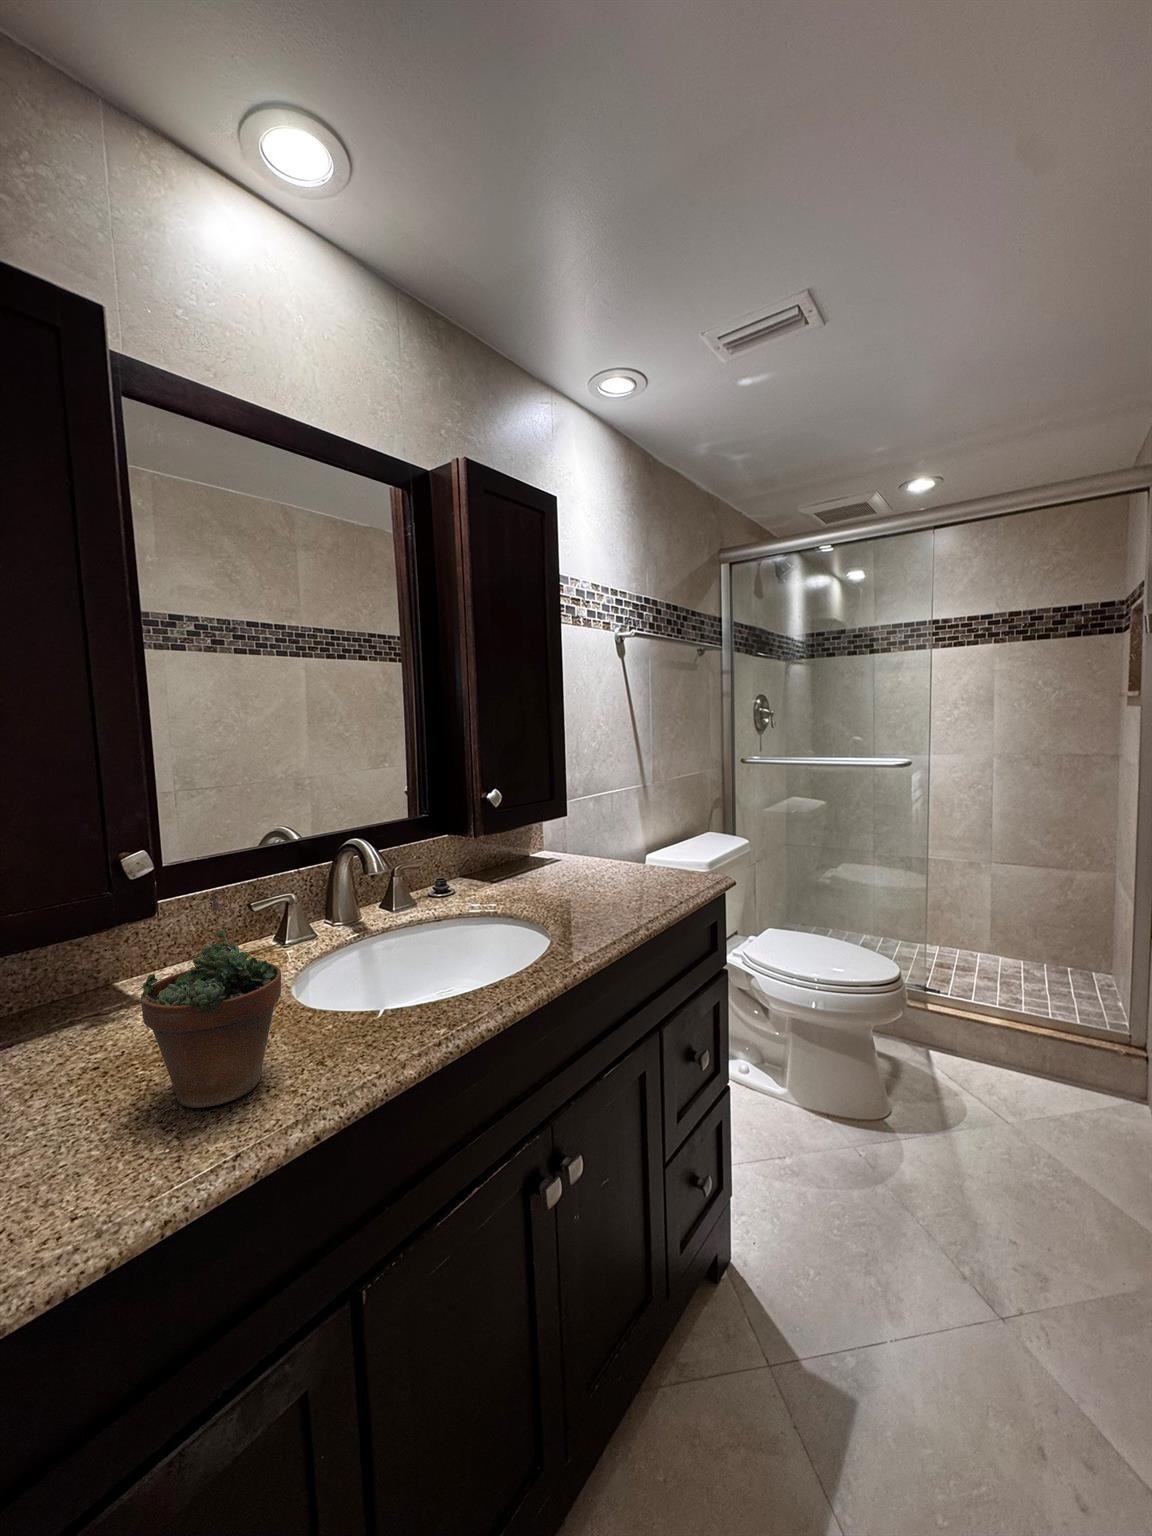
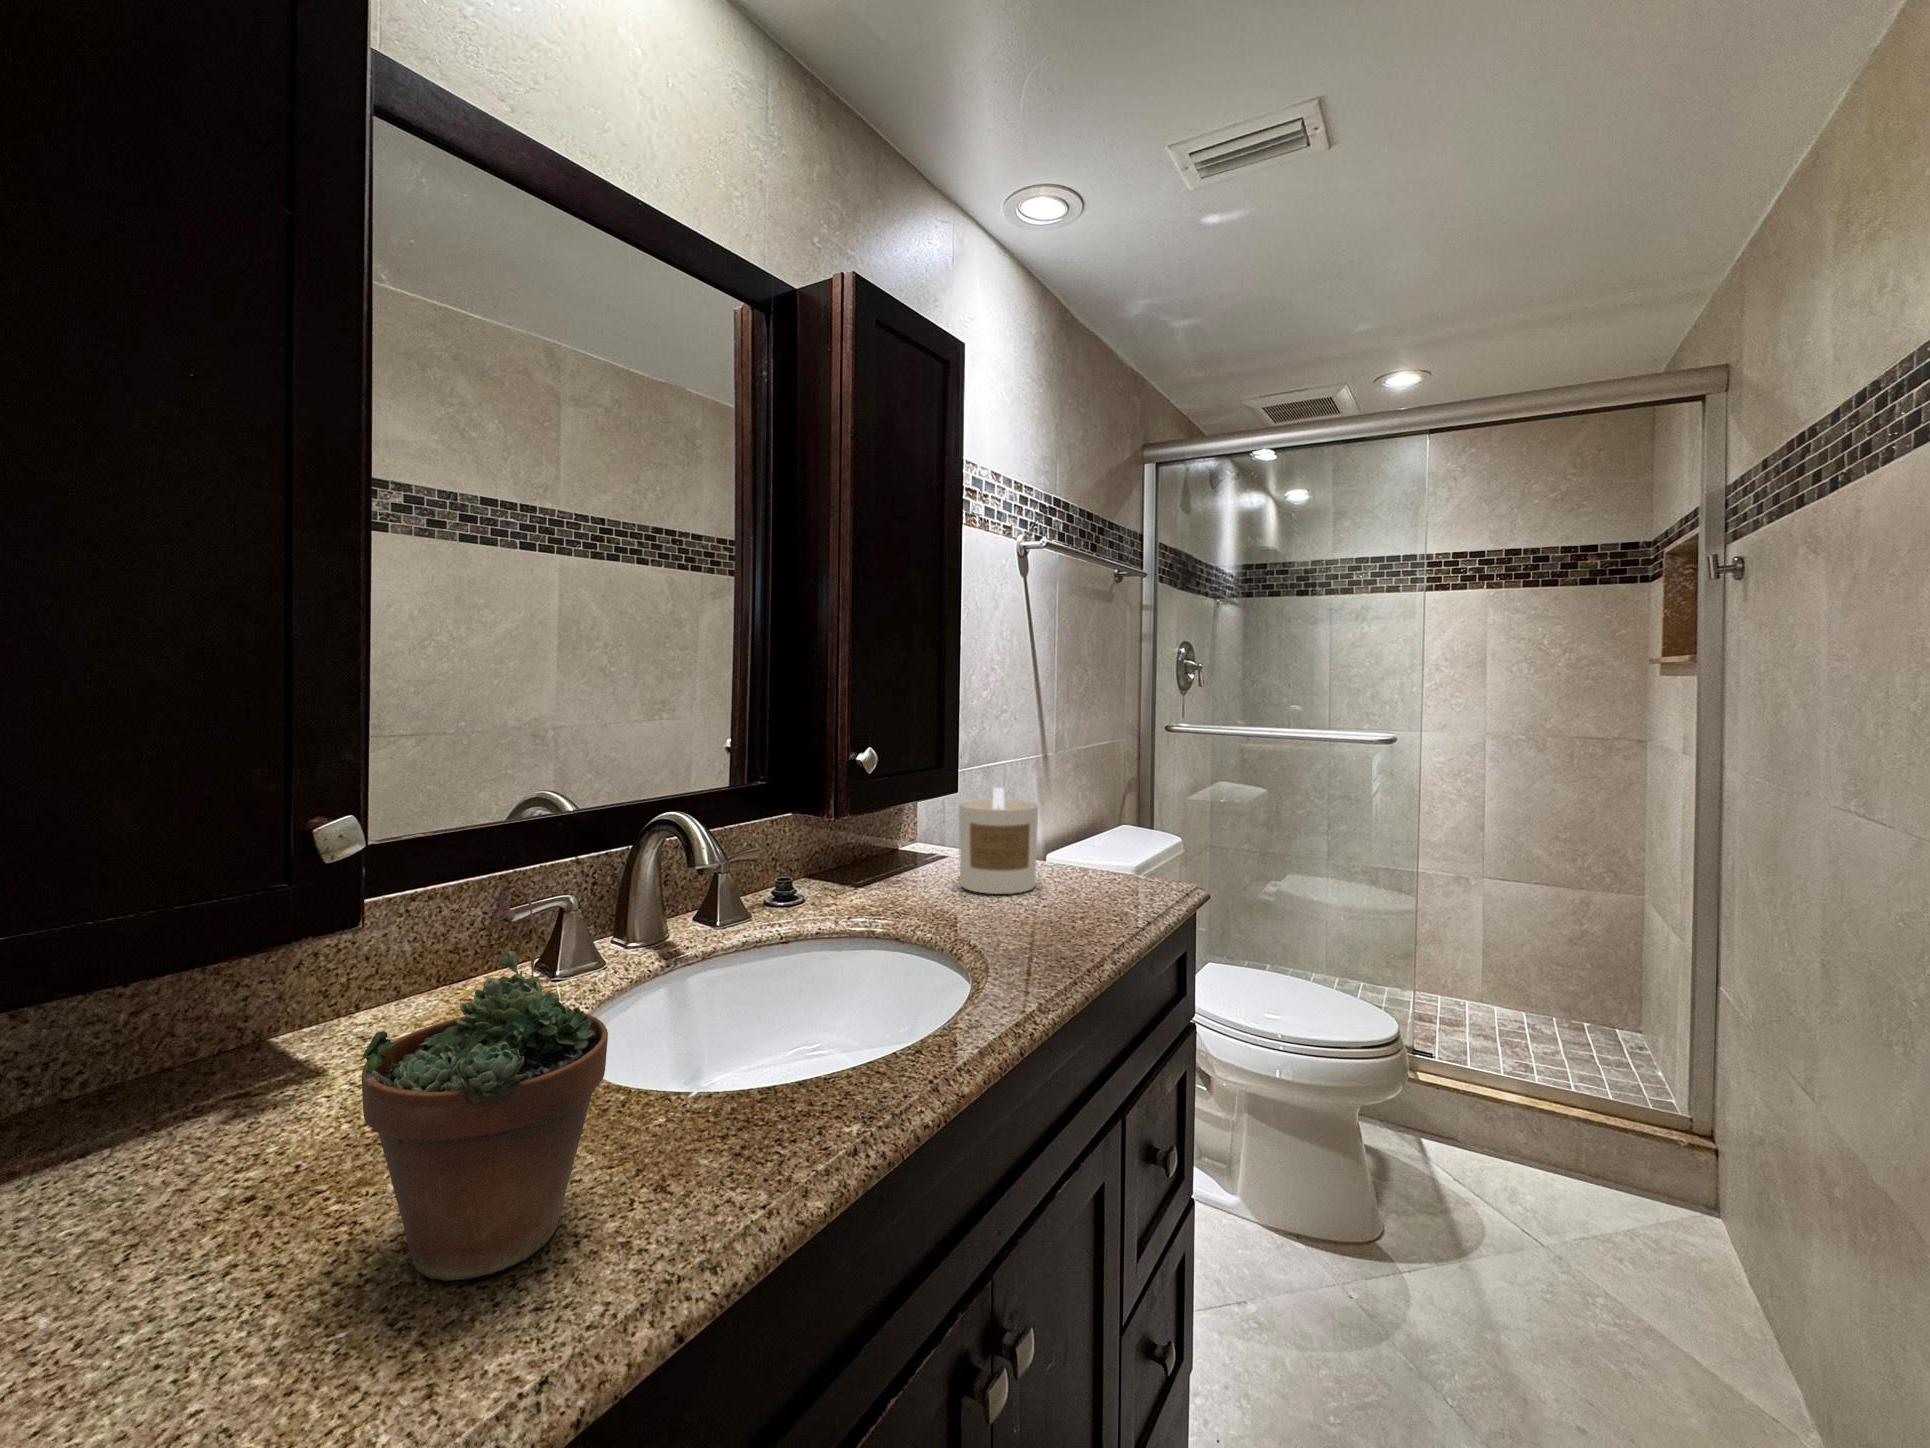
candle: none [560,813,615,885] -> present [959,788,1038,894]

